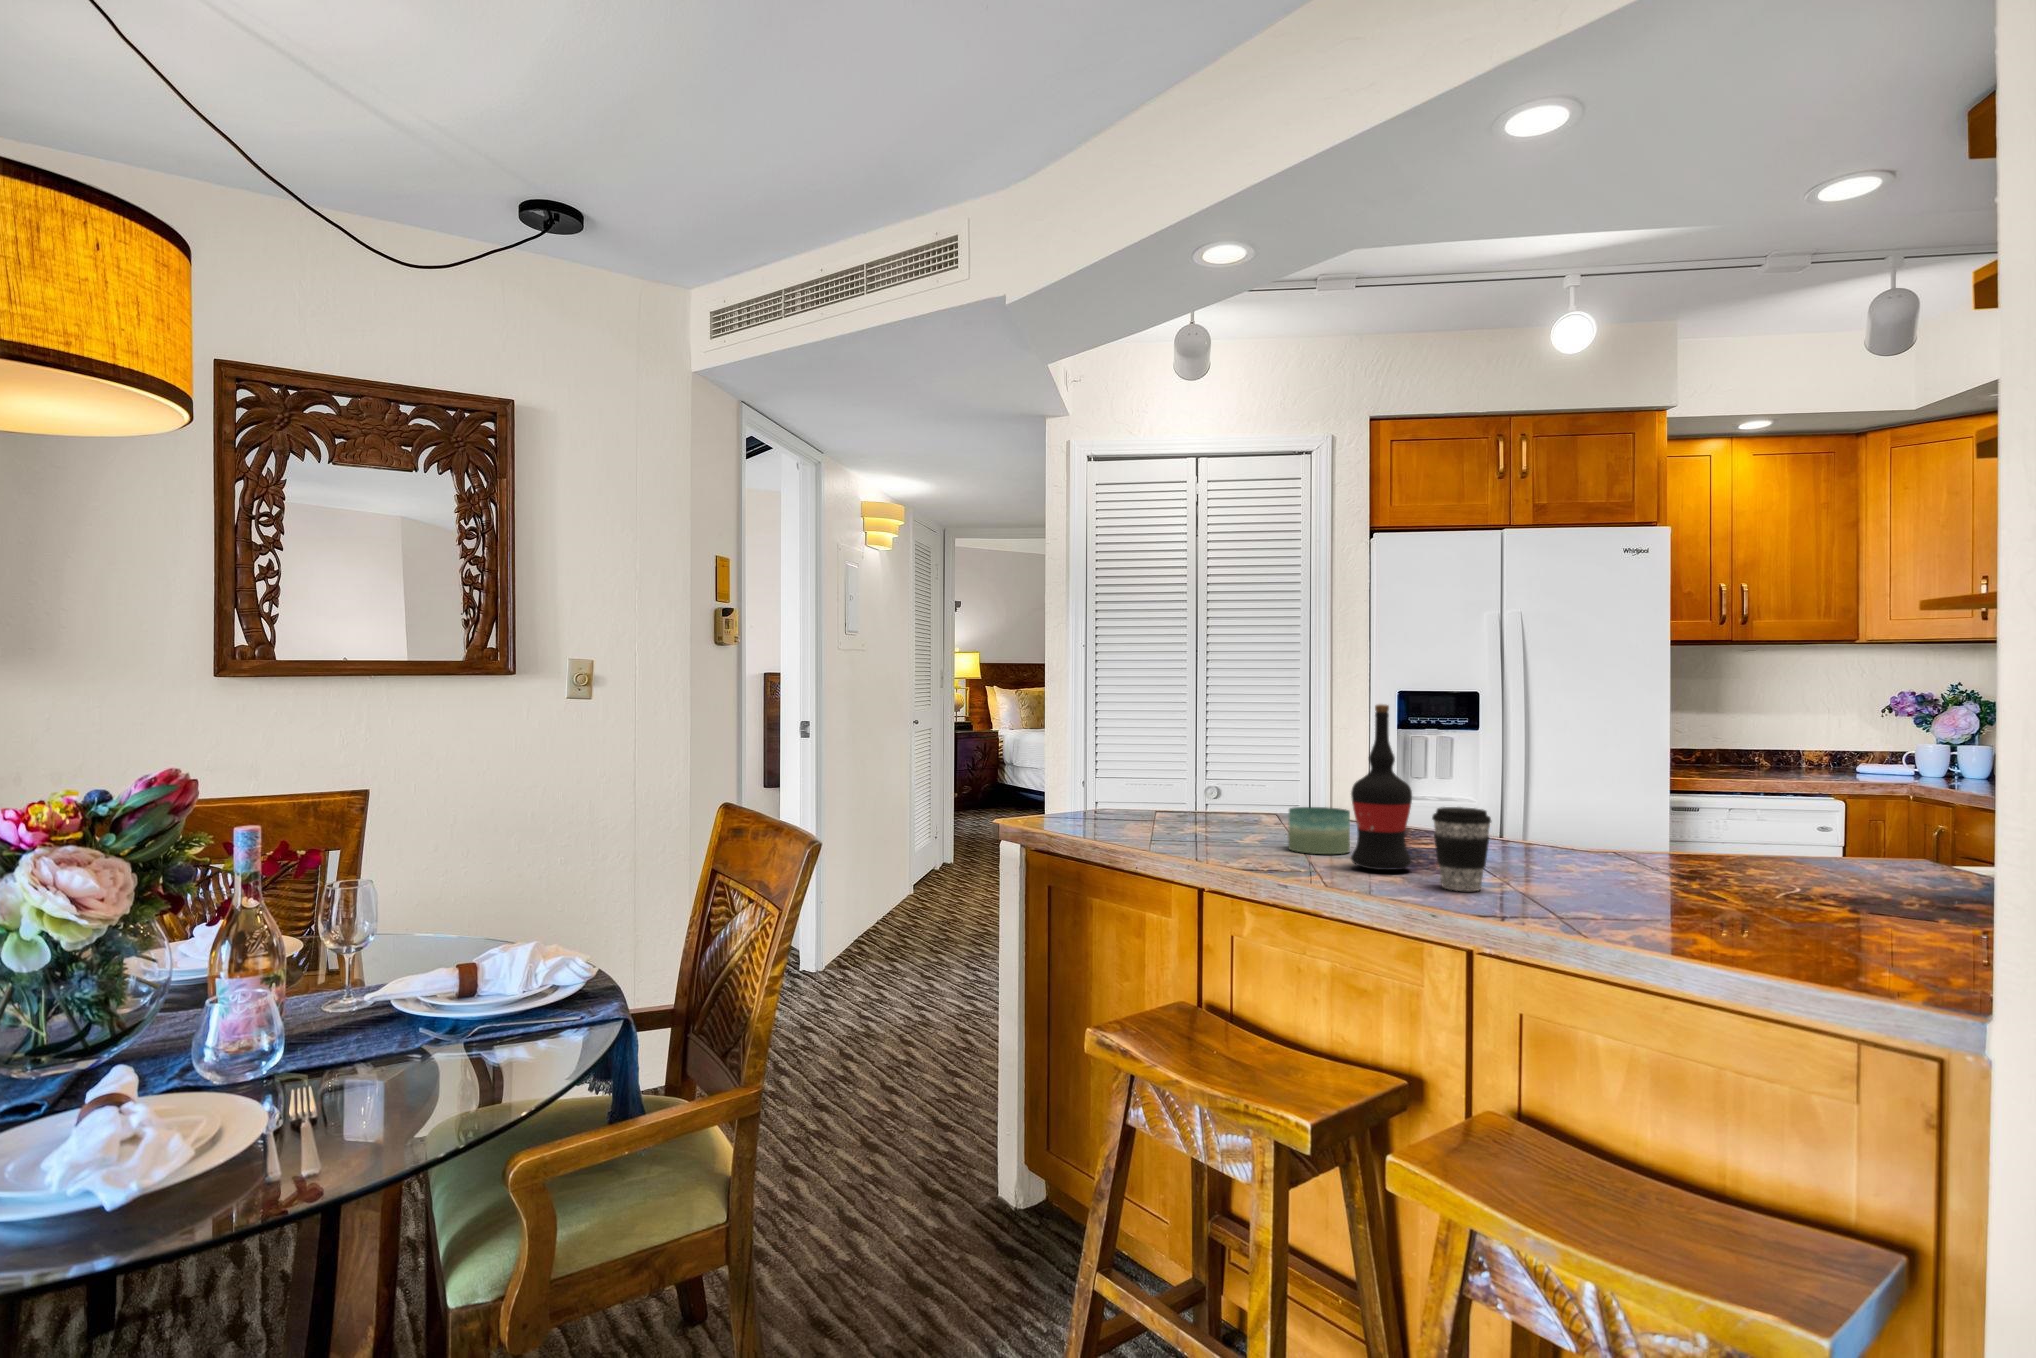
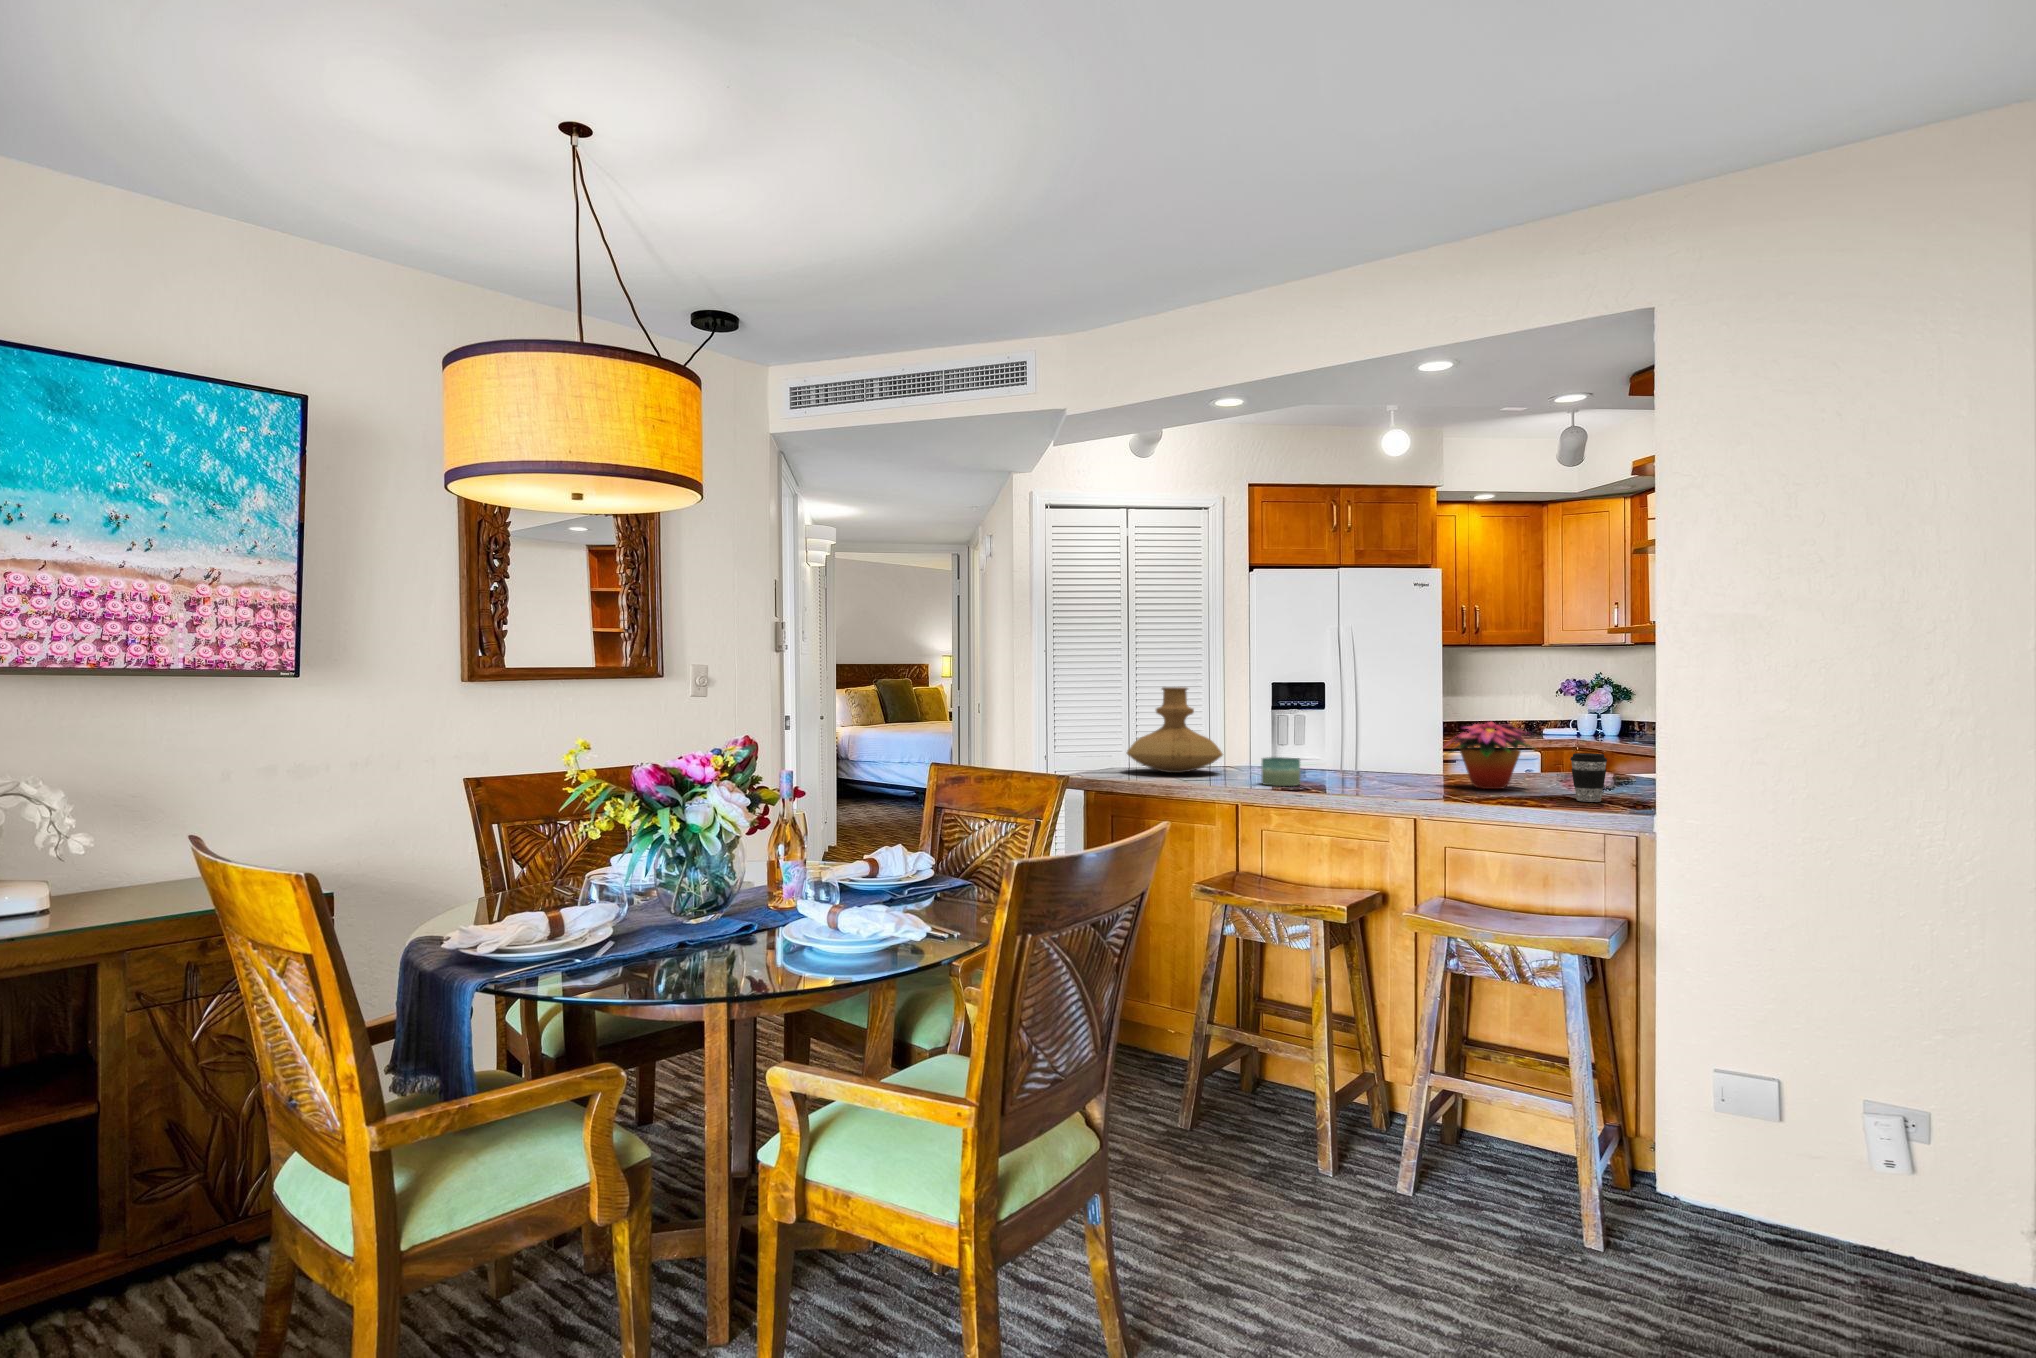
vase: none [1125,697,1267,821] -> present [1127,687,1223,773]
wine bottle: present [1351,704,1412,870] -> none [1314,691,1350,791]
flower arrangement: none [1581,759,1781,878] -> present [1443,722,1533,789]
coffee cup: present [1432,807,1491,891] -> present [1570,753,1607,802]

